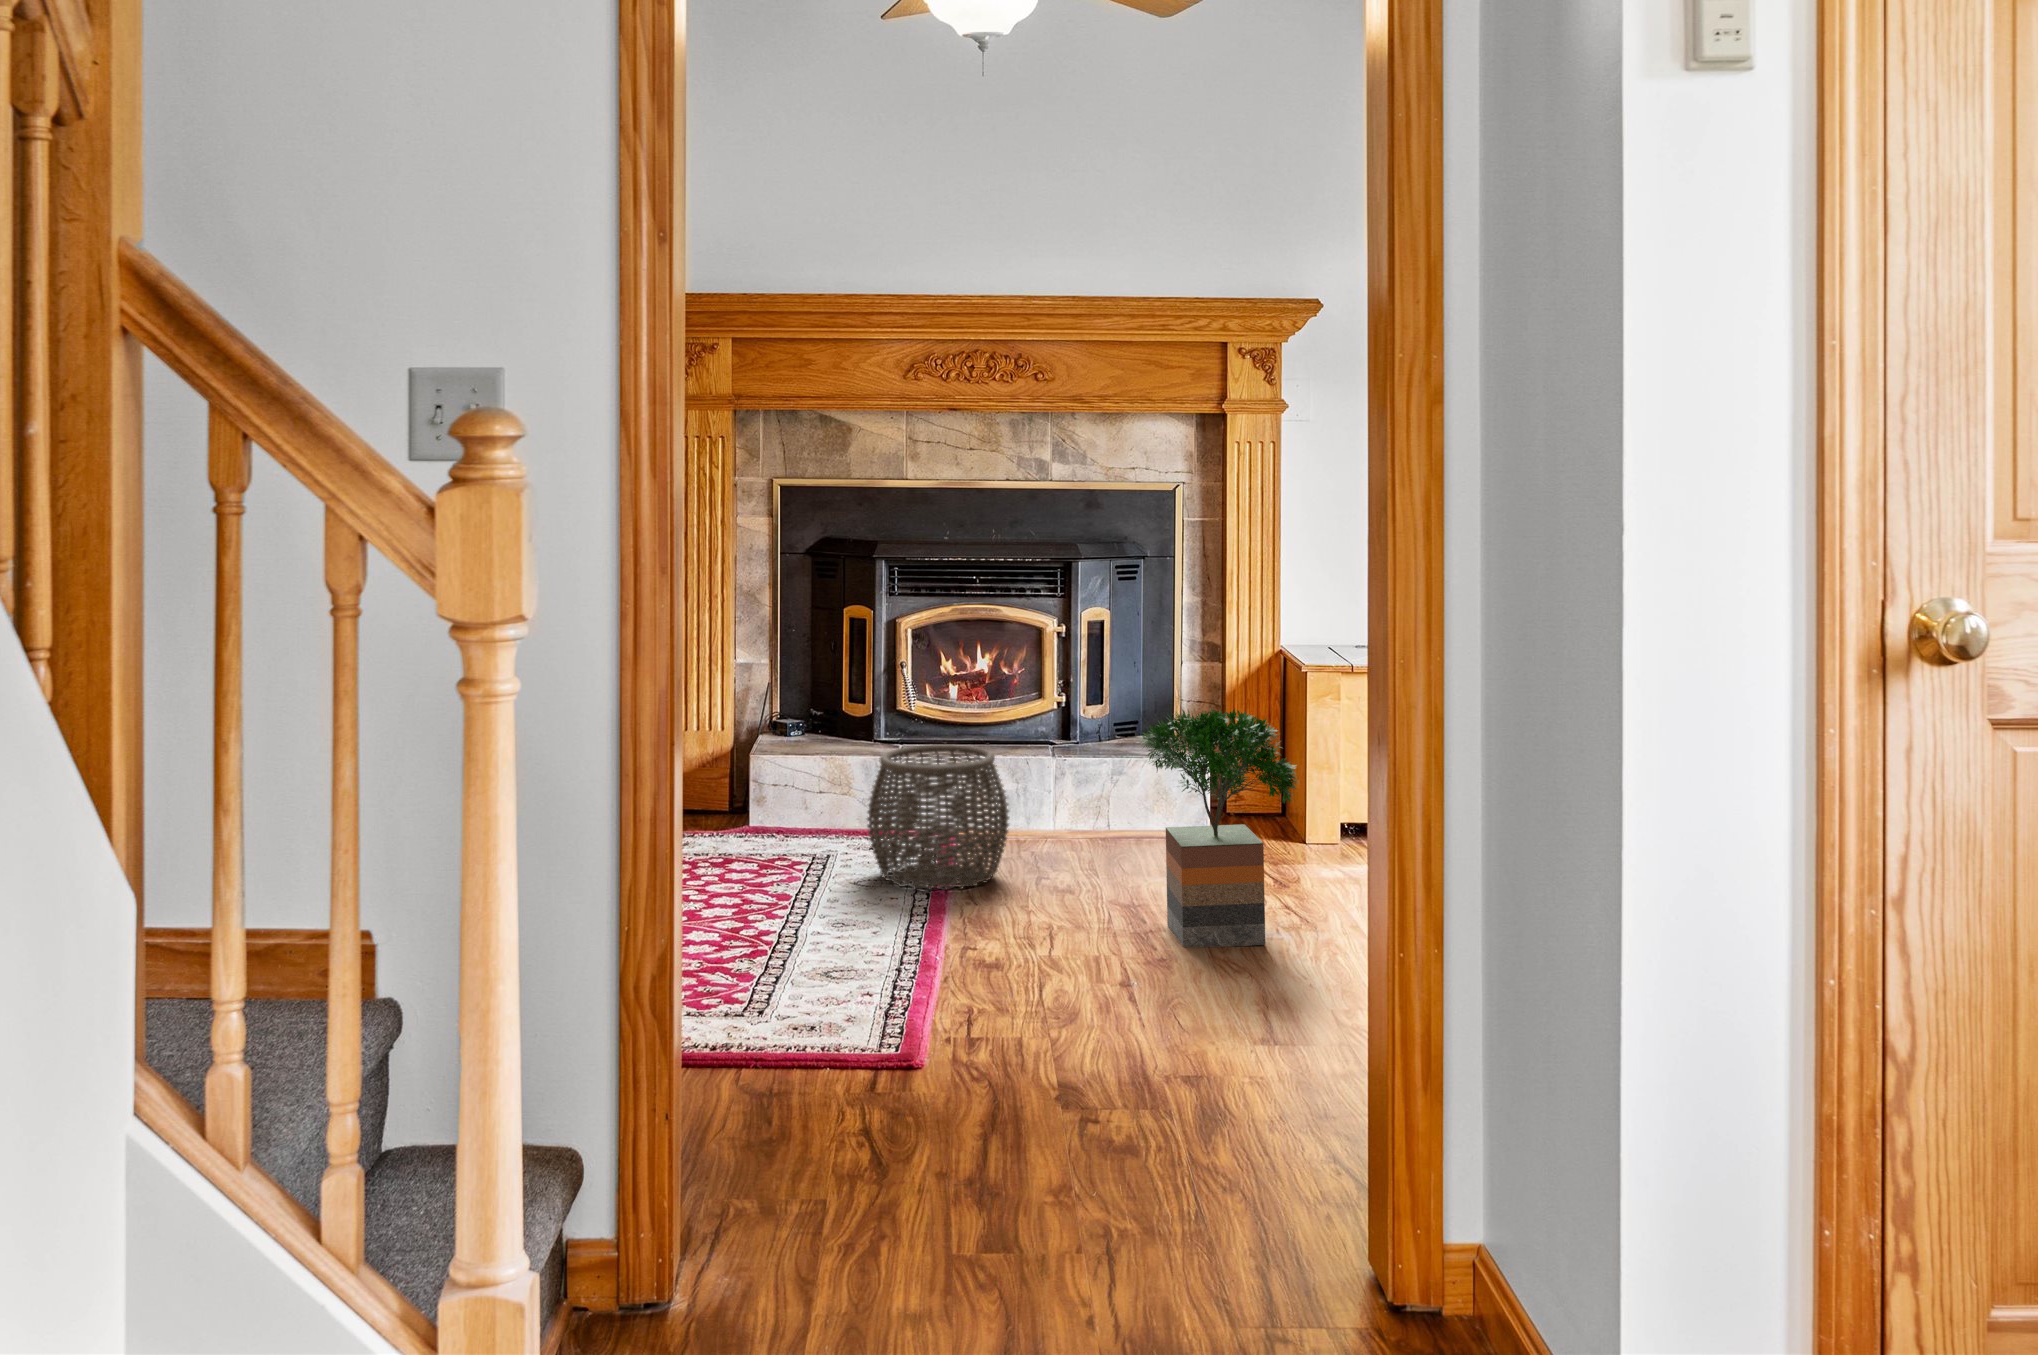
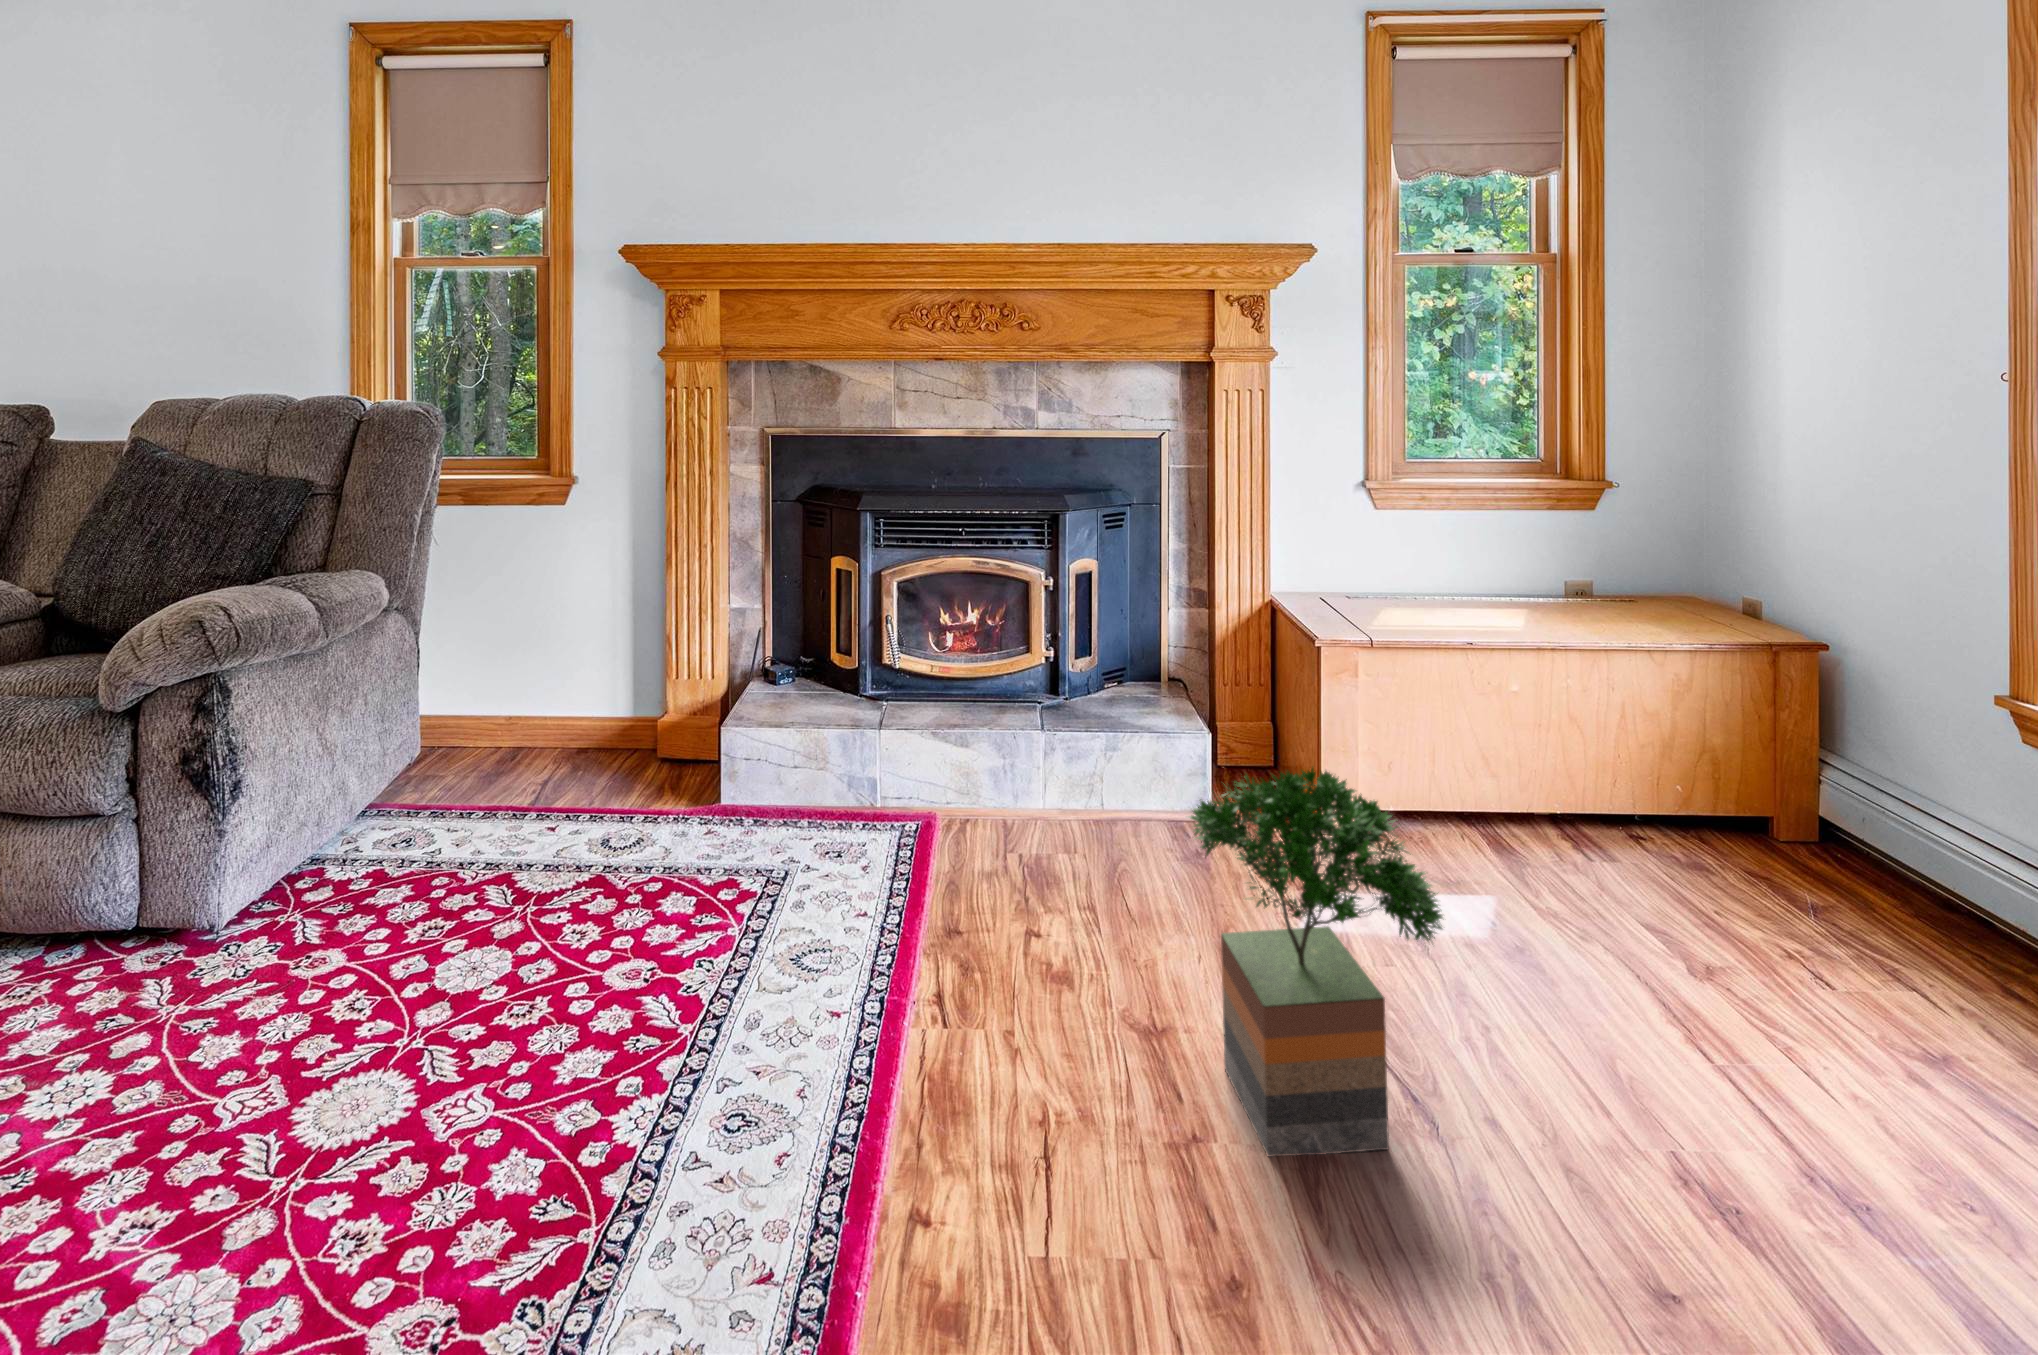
woven basket: present [867,745,1009,891] -> none [829,746,1002,957]

